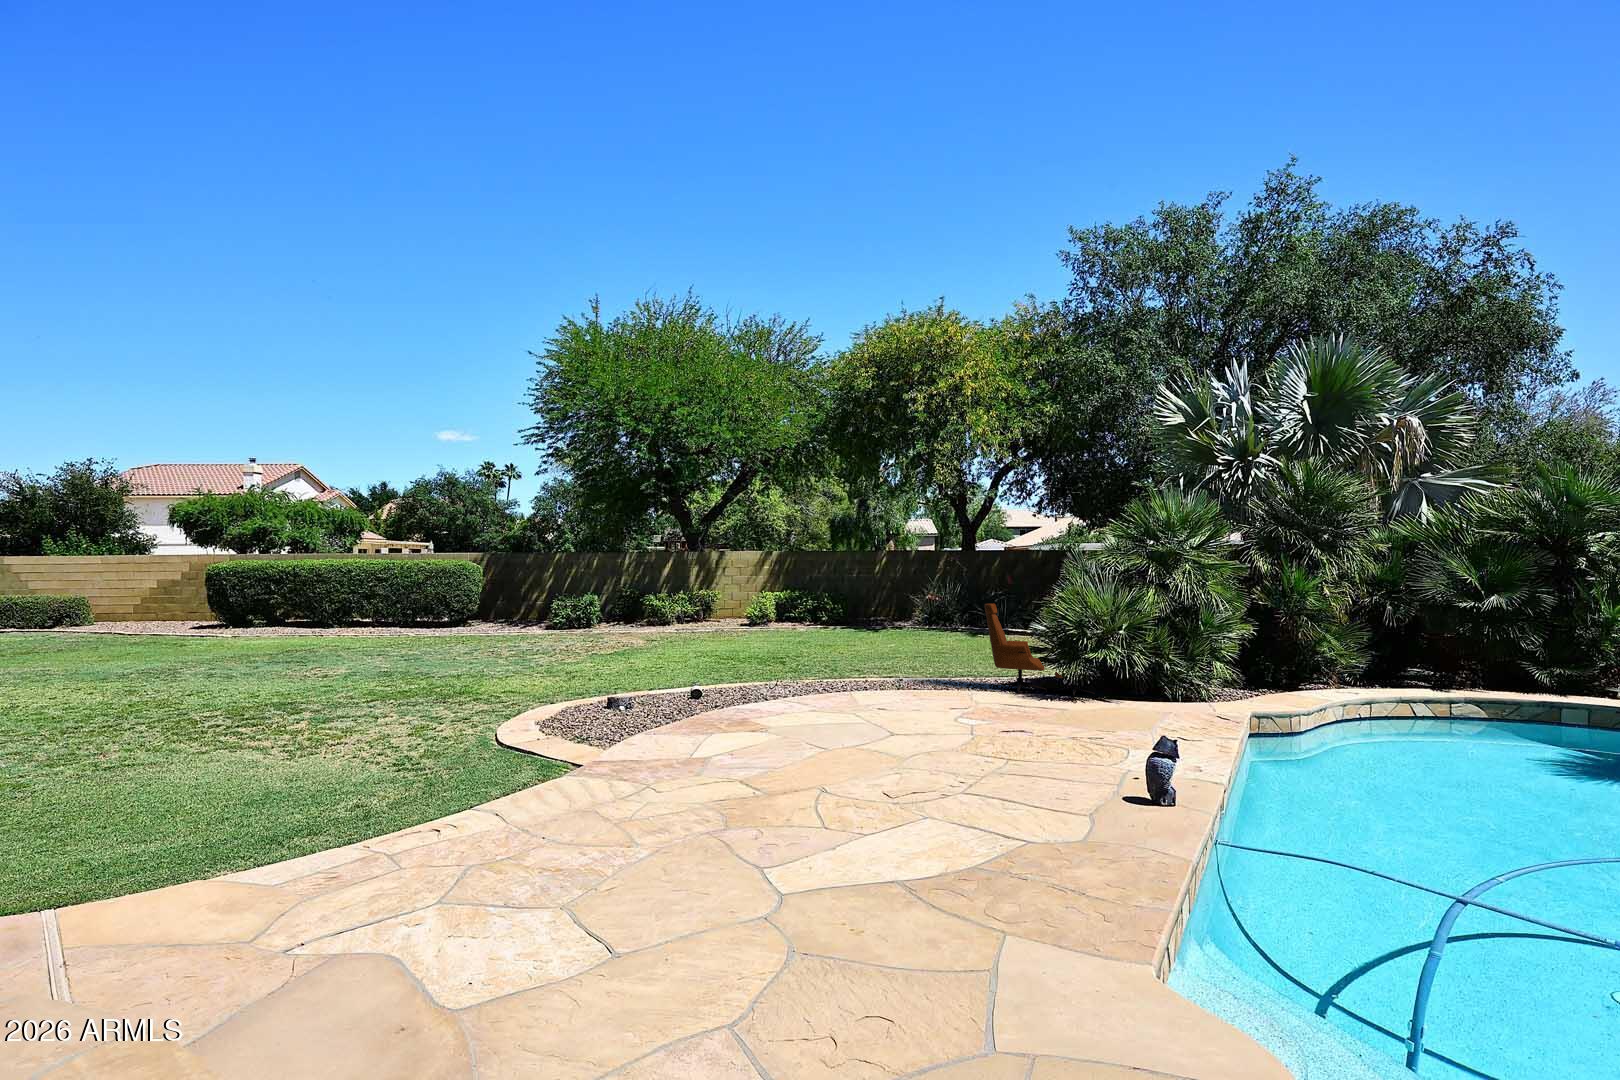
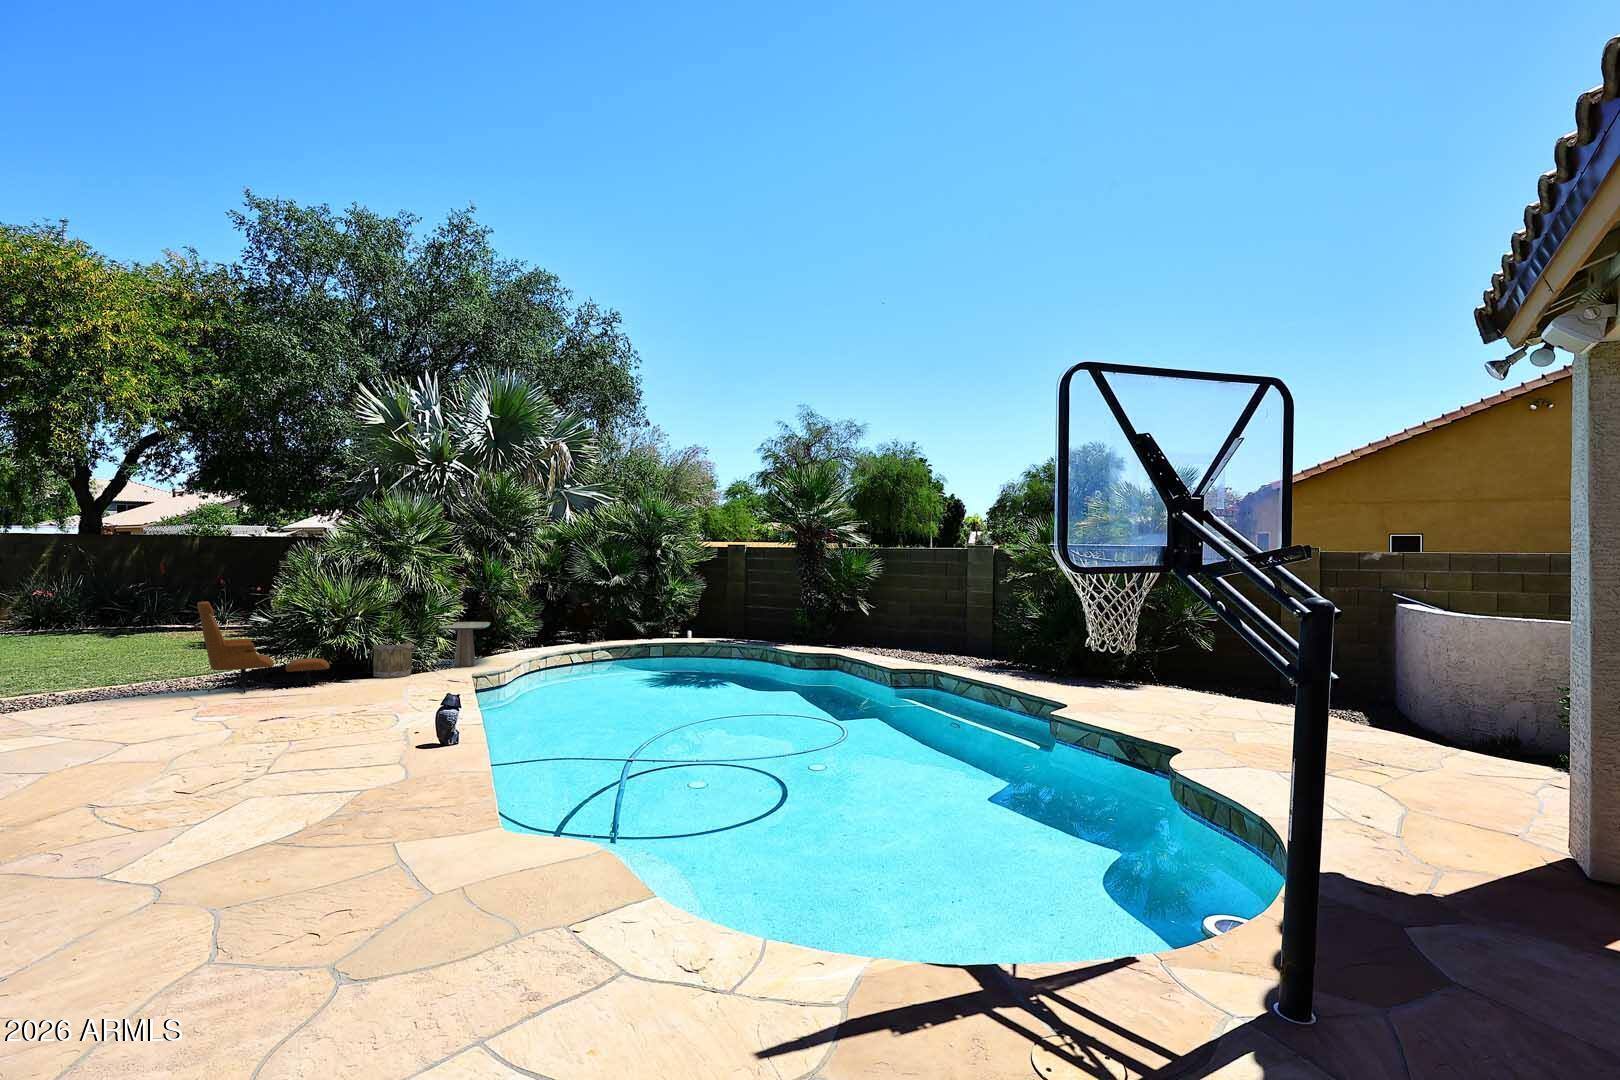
side table: none [1214,645,1283,700] -> present [439,622,490,667]
bucket: none [1138,657,1185,699] -> present [373,641,418,678]

